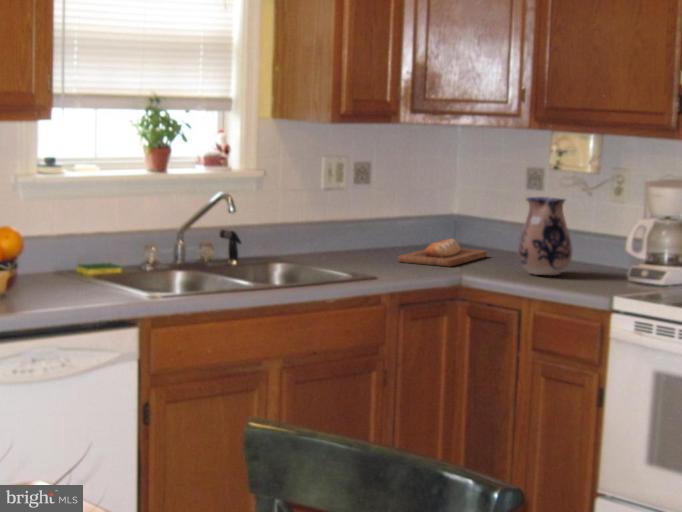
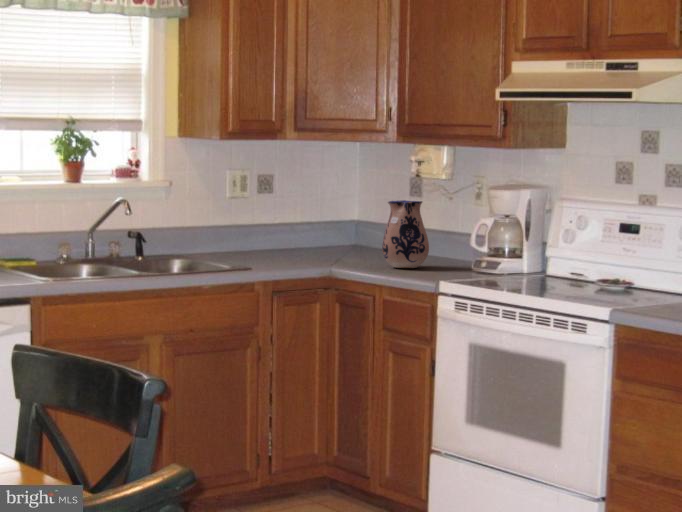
bread loaf: present [398,239,487,266] -> none [287,241,373,263]

